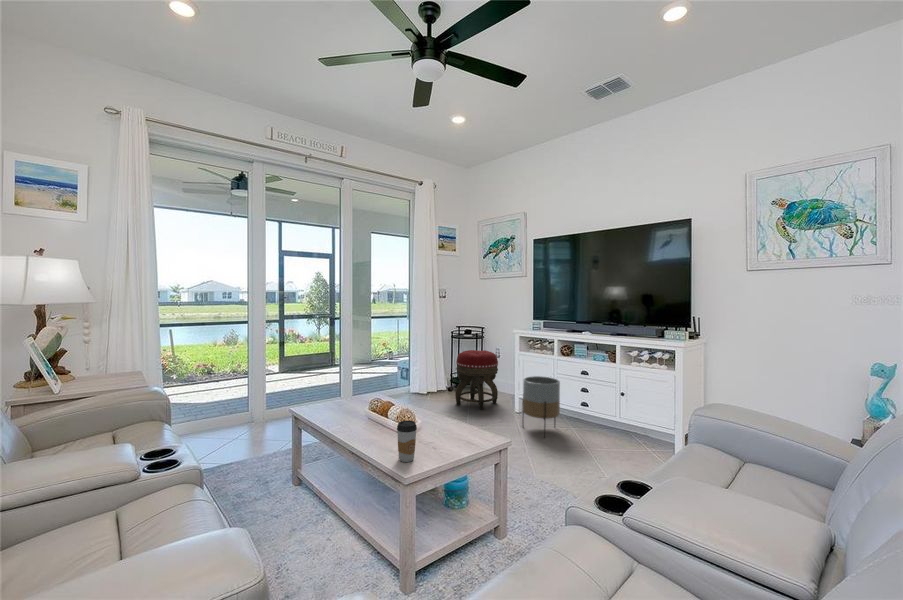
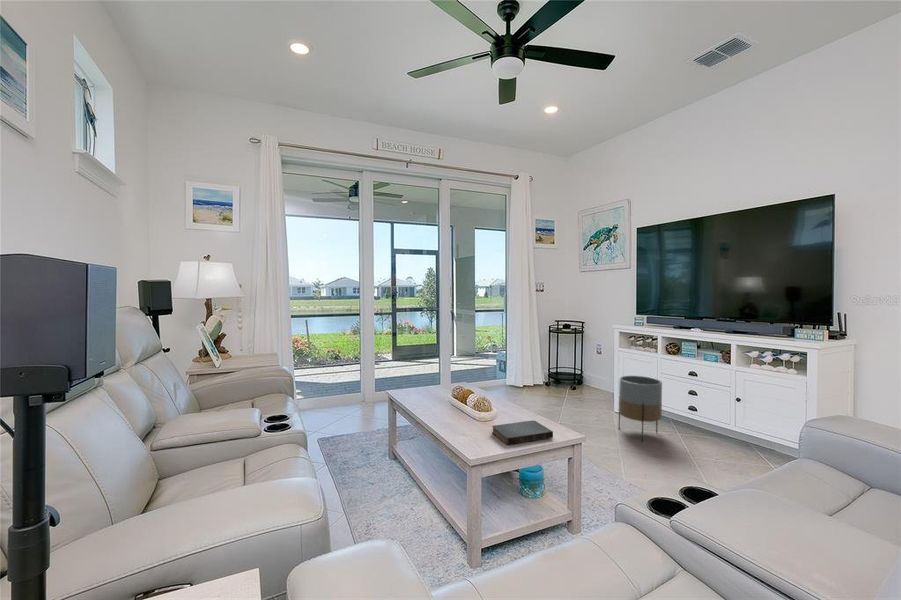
footstool: present [455,350,498,410] -> none [549,346,596,407]
coffee cup: present [397,420,417,462] -> none [468,408,486,446]
book: none [420,429,482,457] -> present [492,421,553,445]

